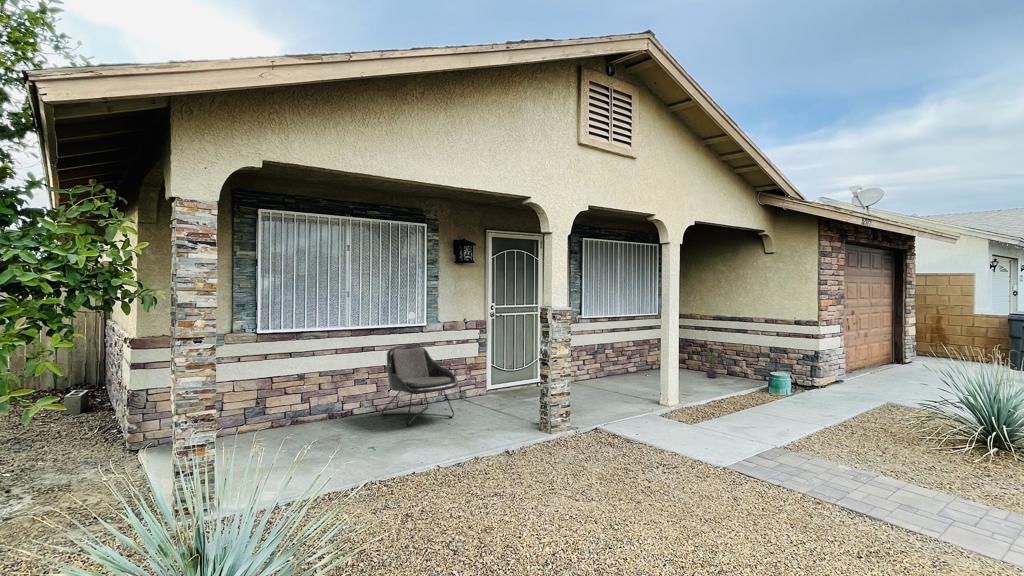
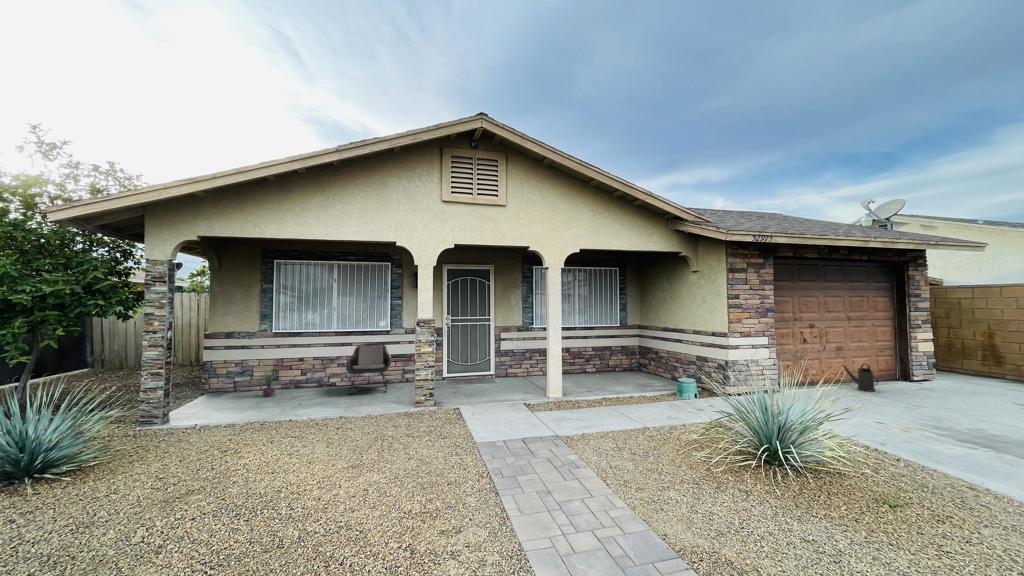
watering can: none [858,349,893,375] -> present [842,364,878,391]
decorative plant: present [706,351,717,378] -> present [263,368,275,396]

